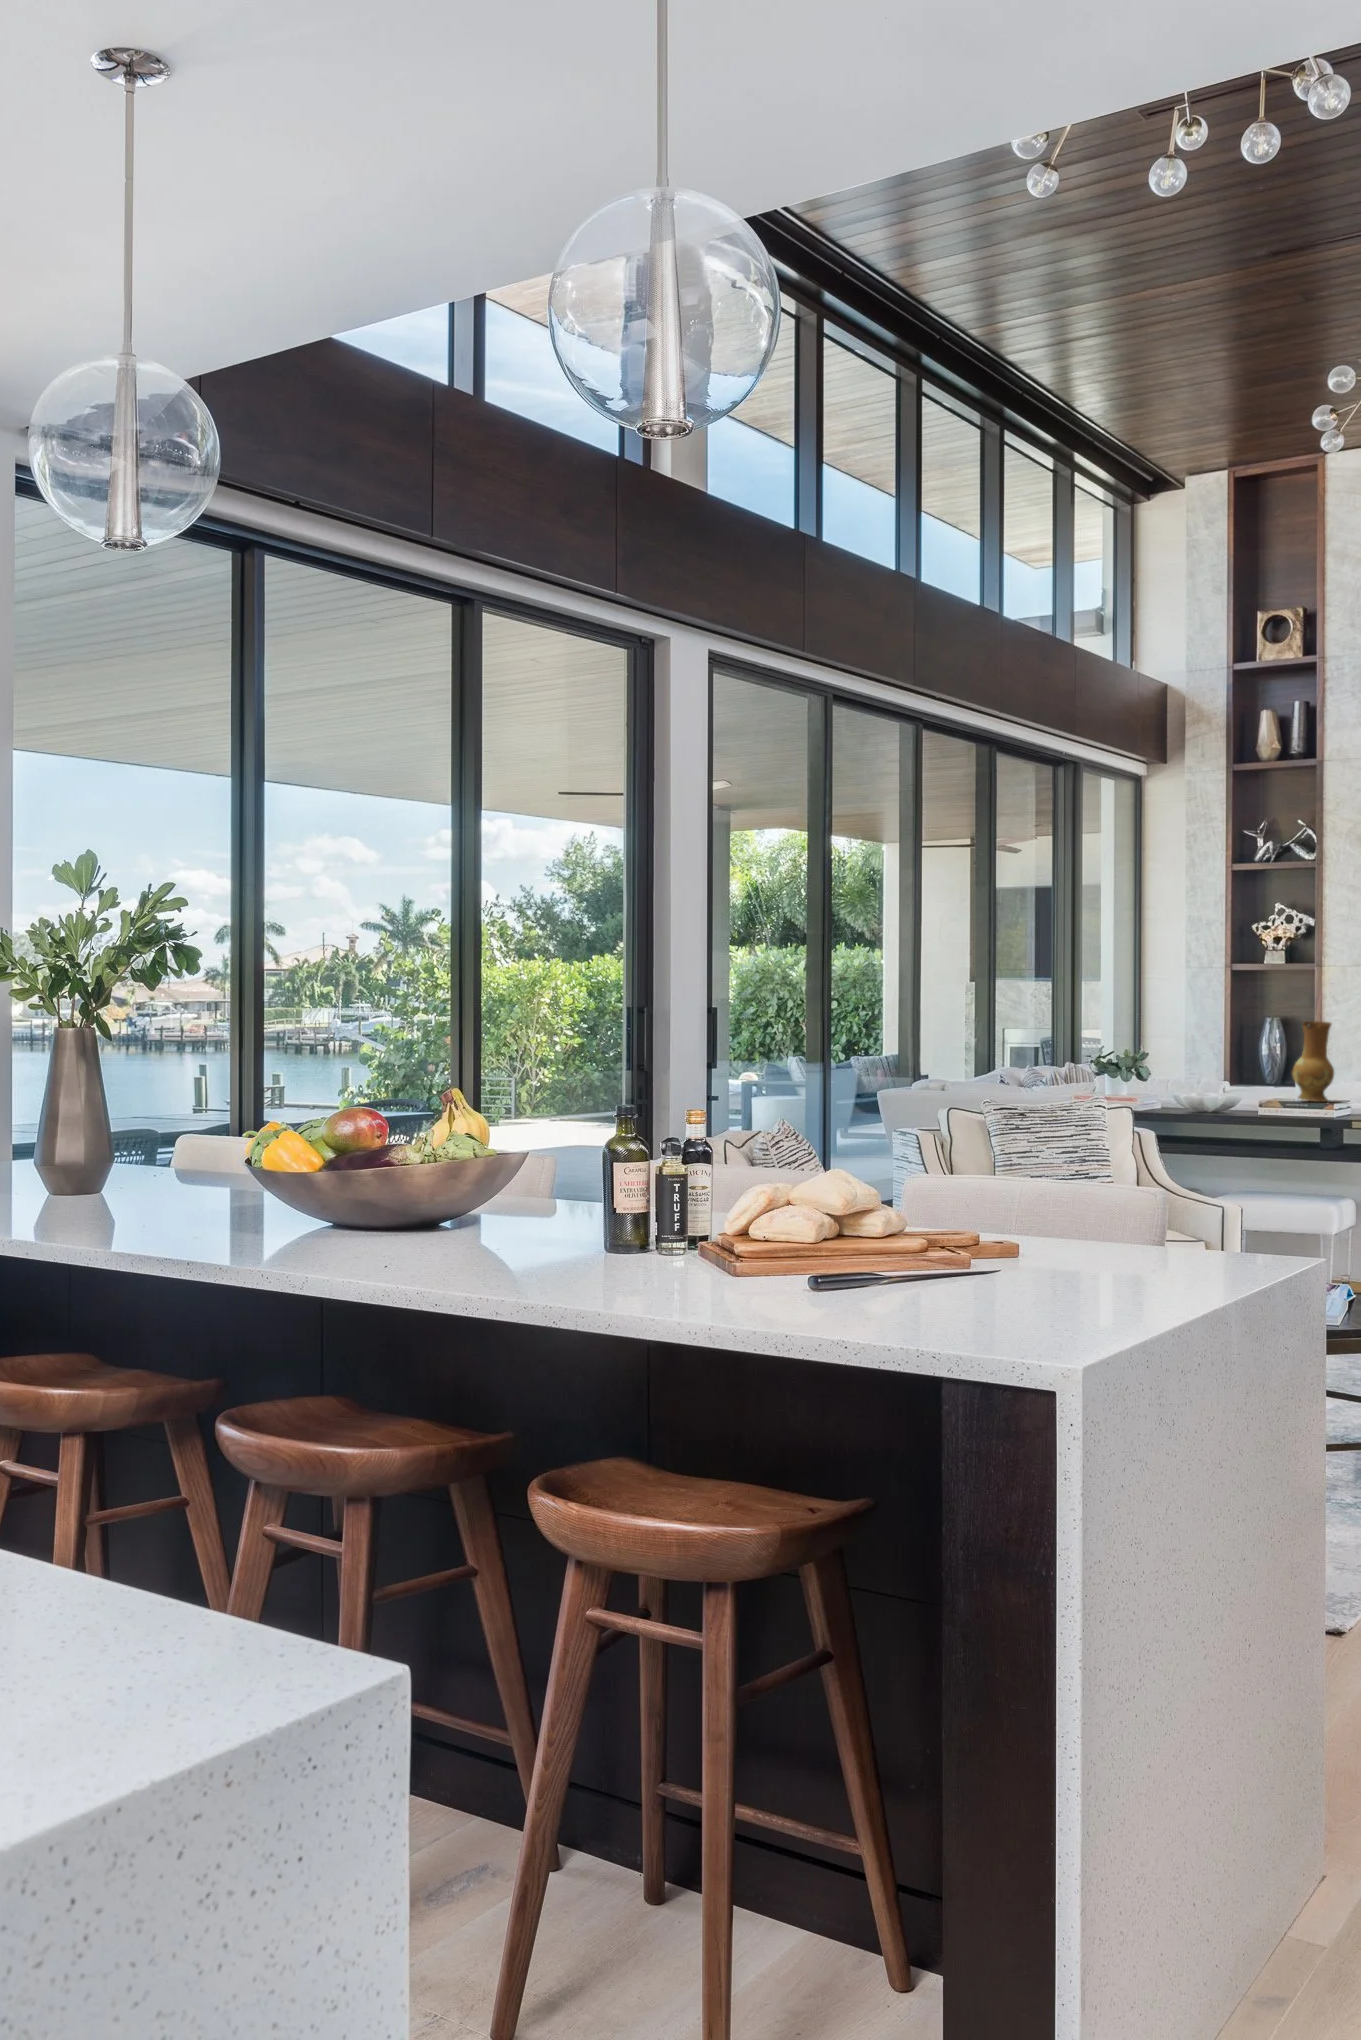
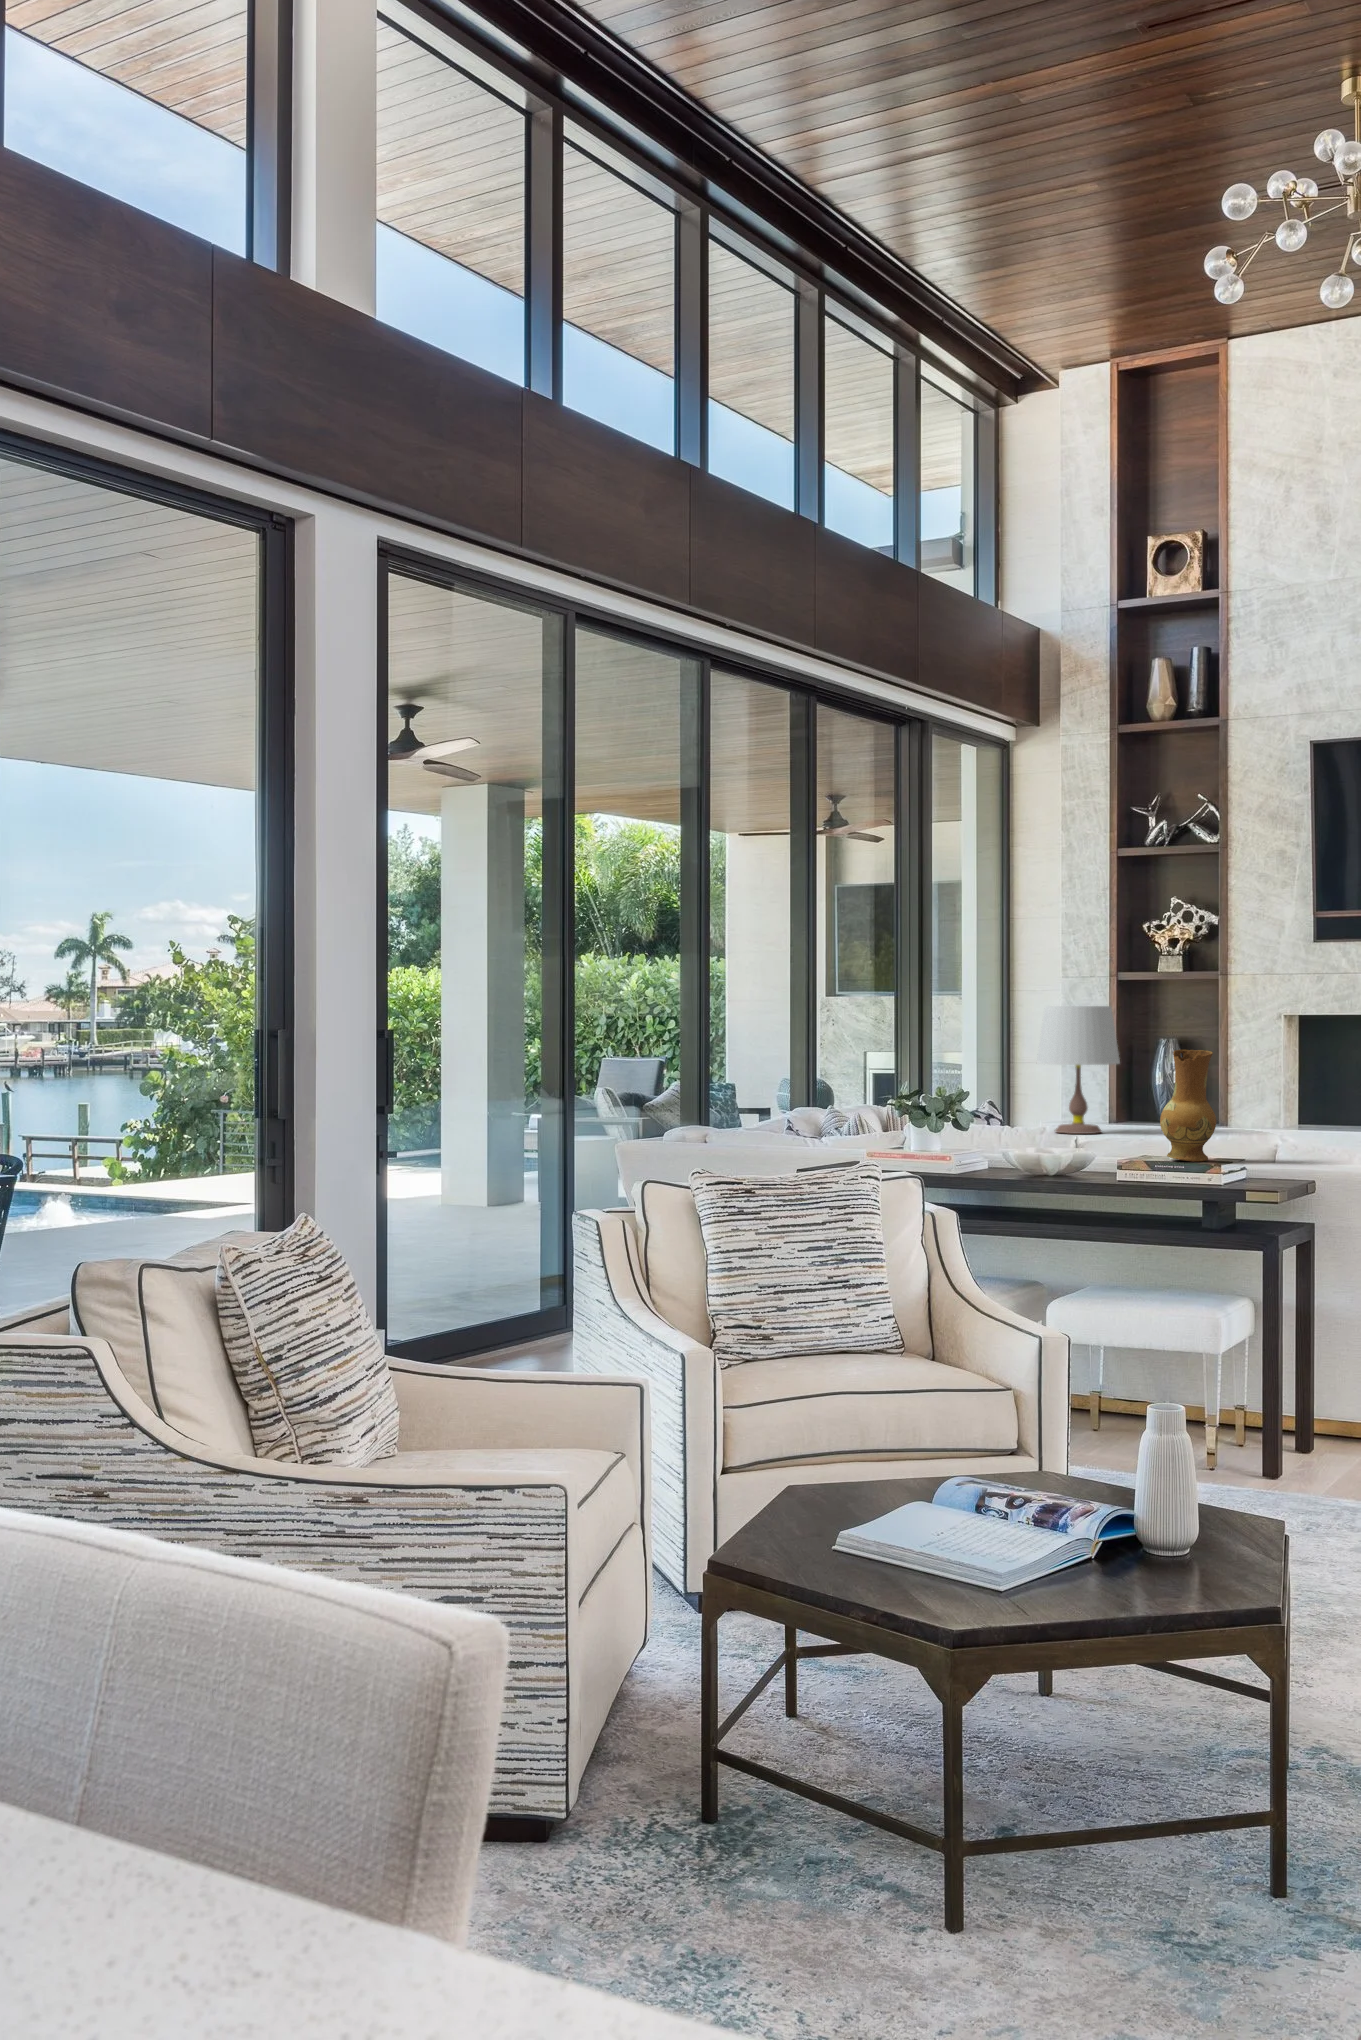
table lamp: none [1186,990,1251,1087] -> present [1036,1006,1120,1134]

